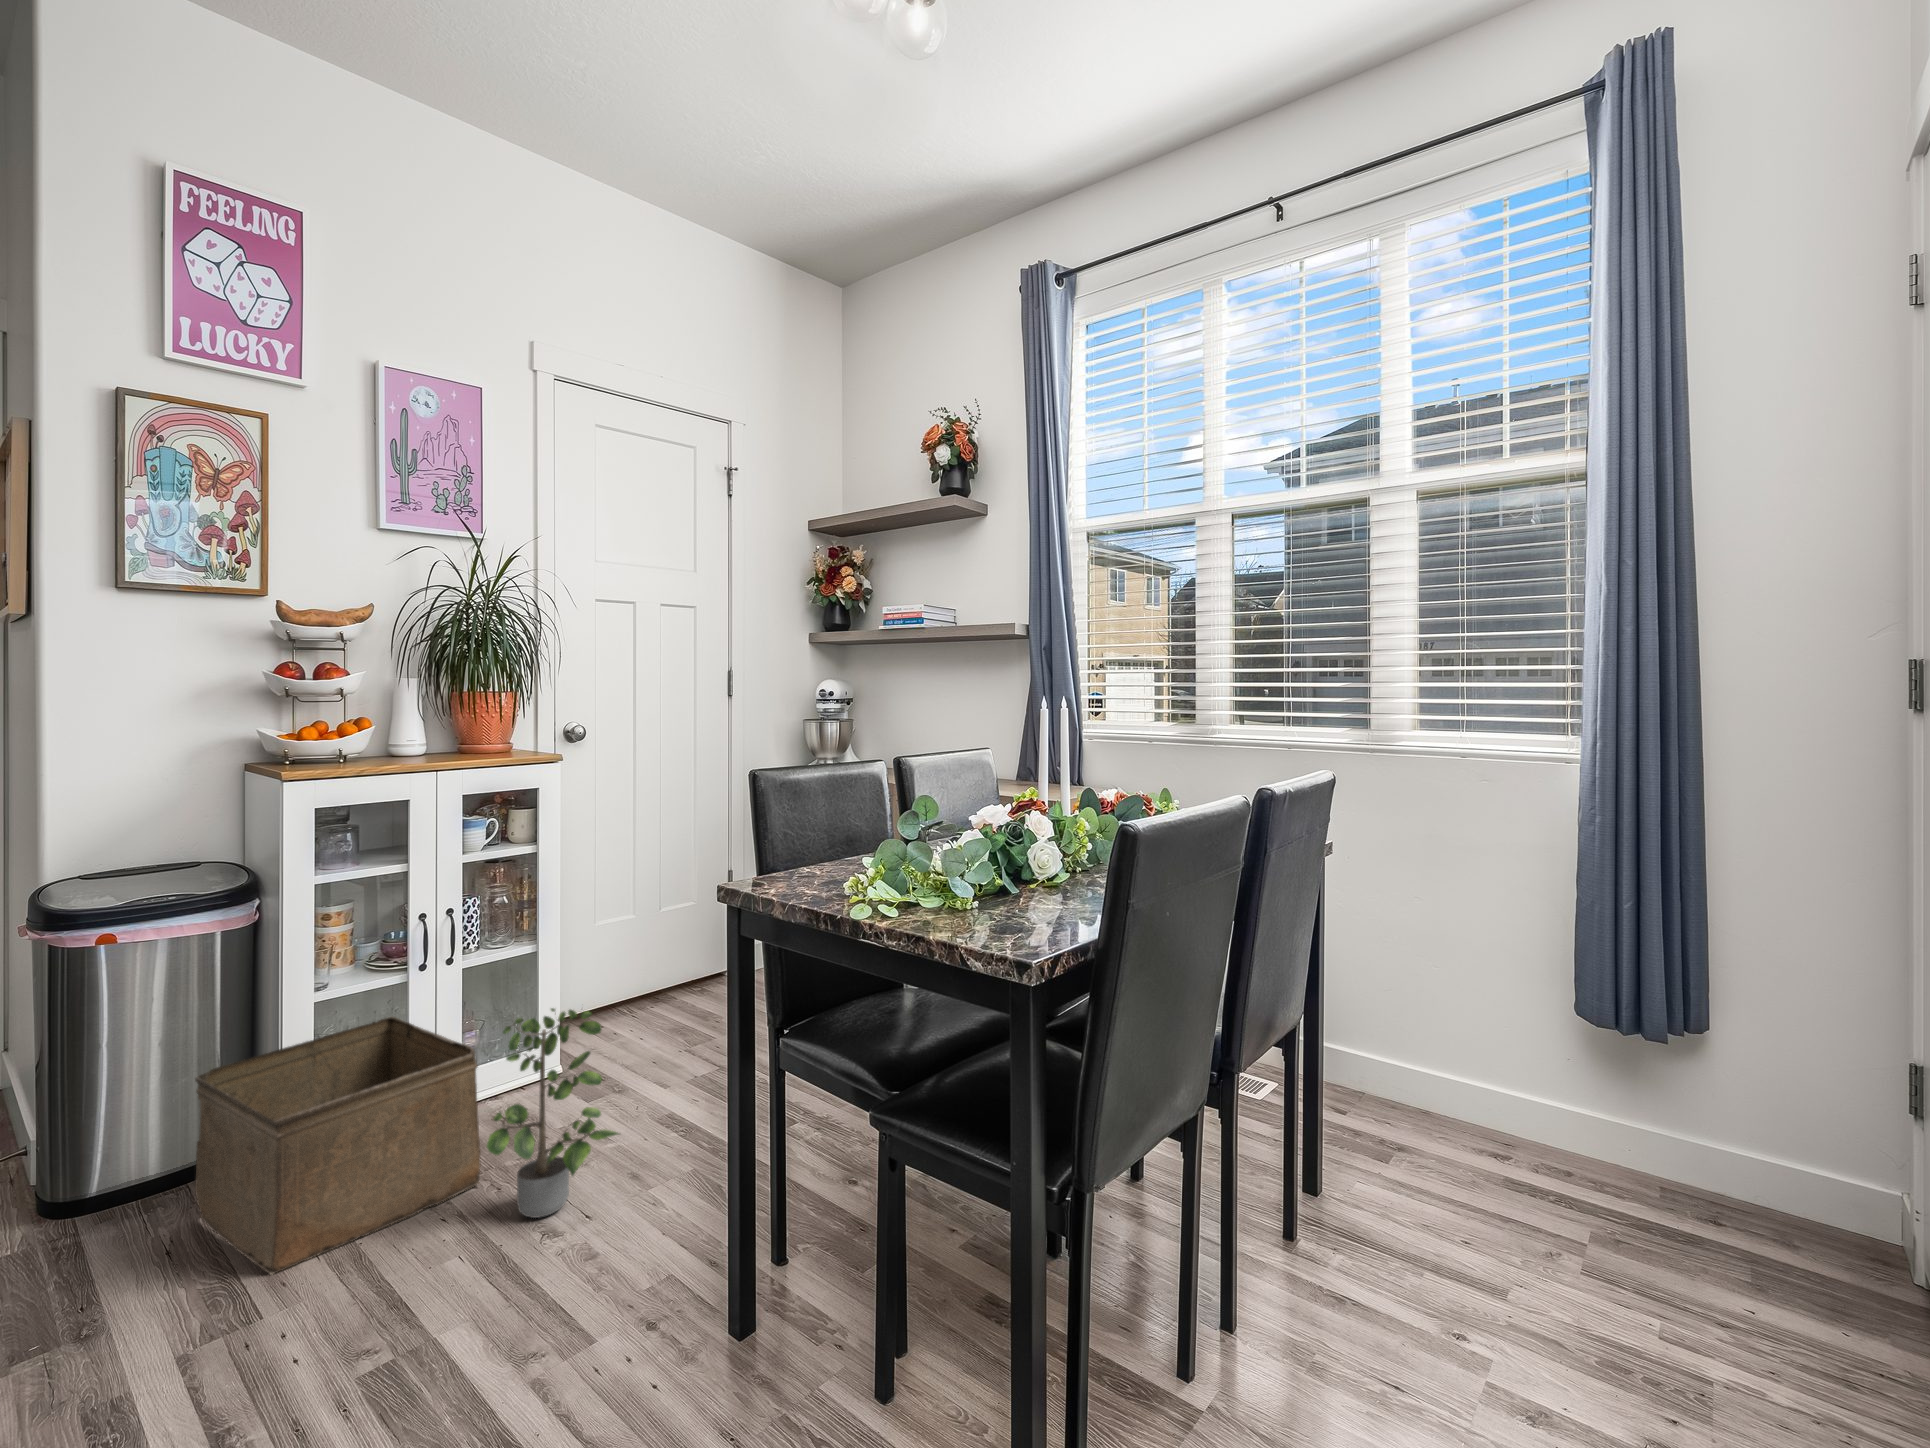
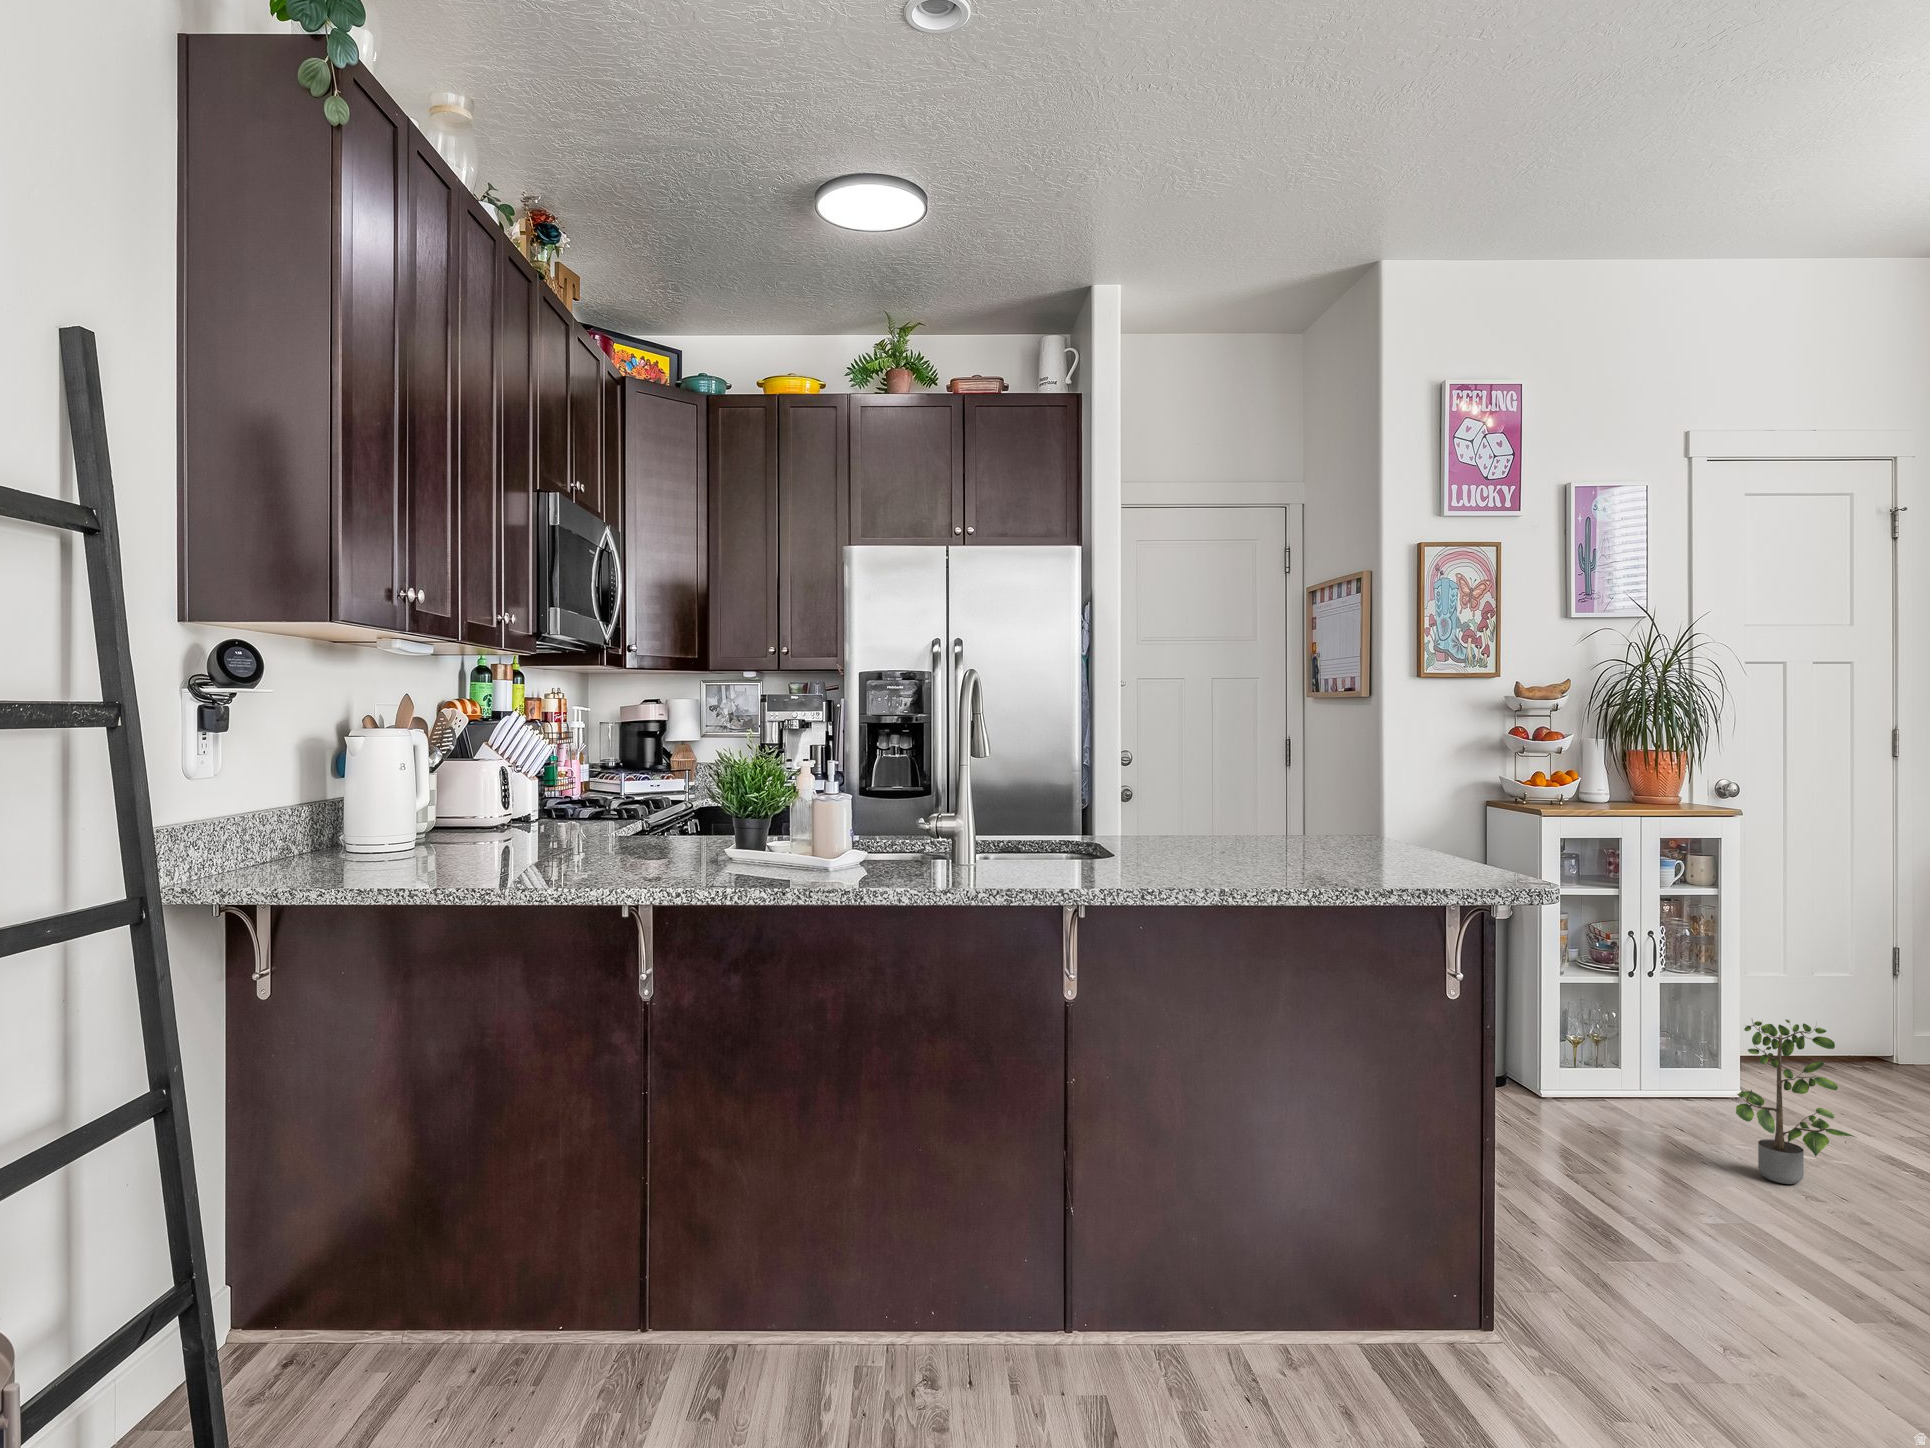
storage bin: present [195,1017,481,1274] -> none [1506,1006,1714,1155]

